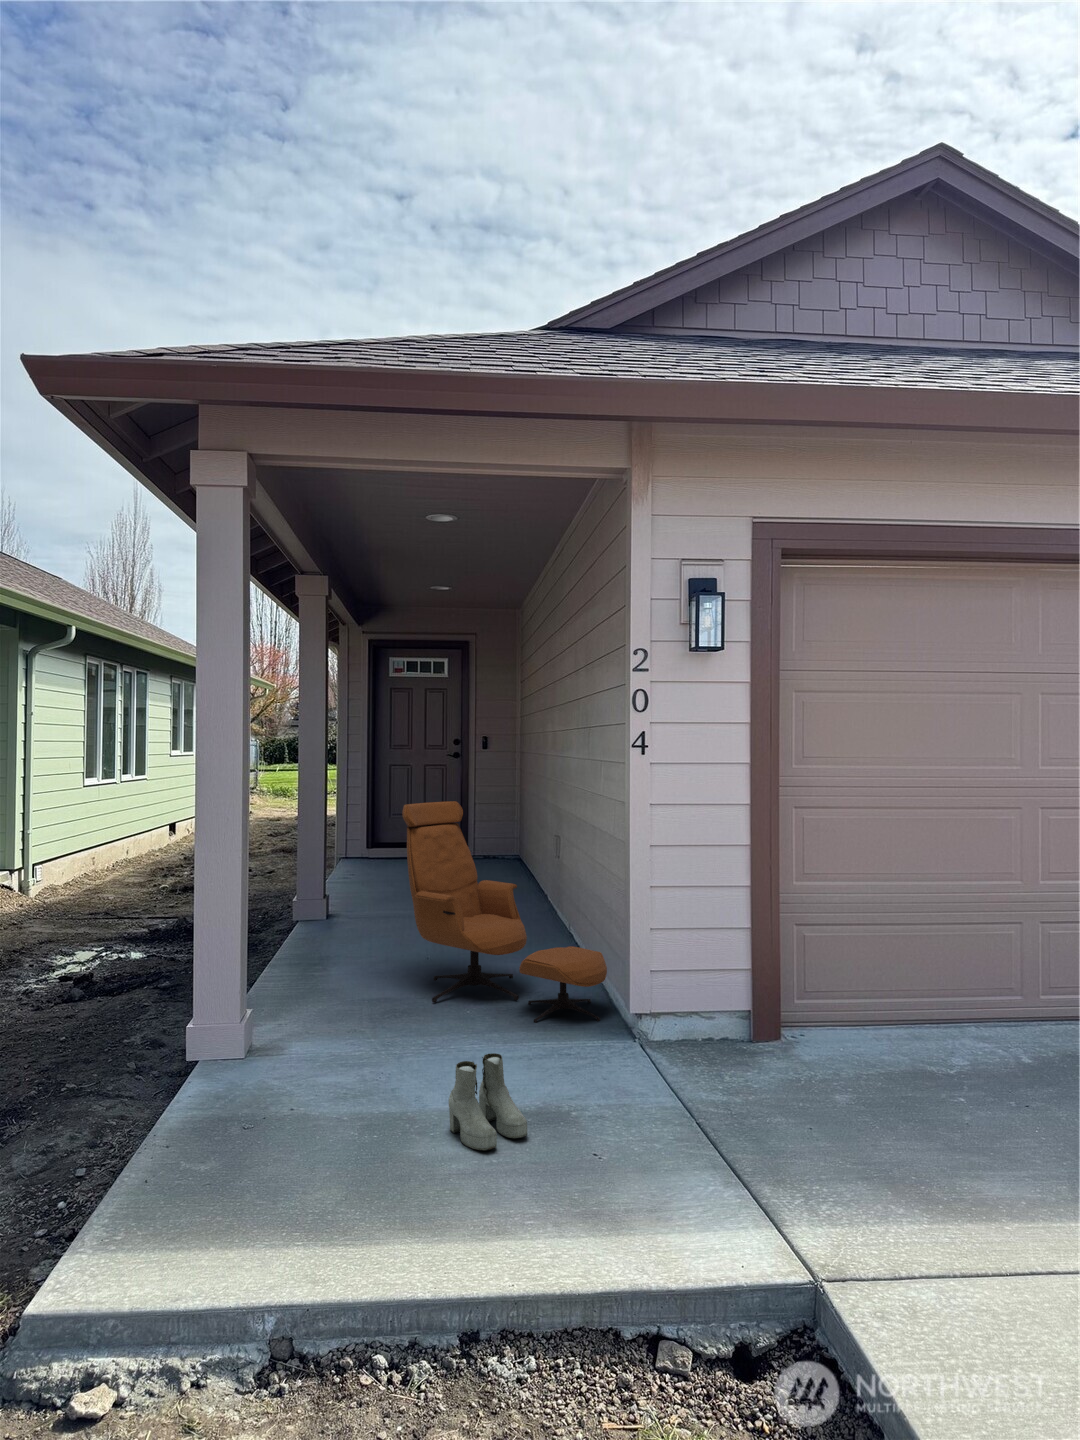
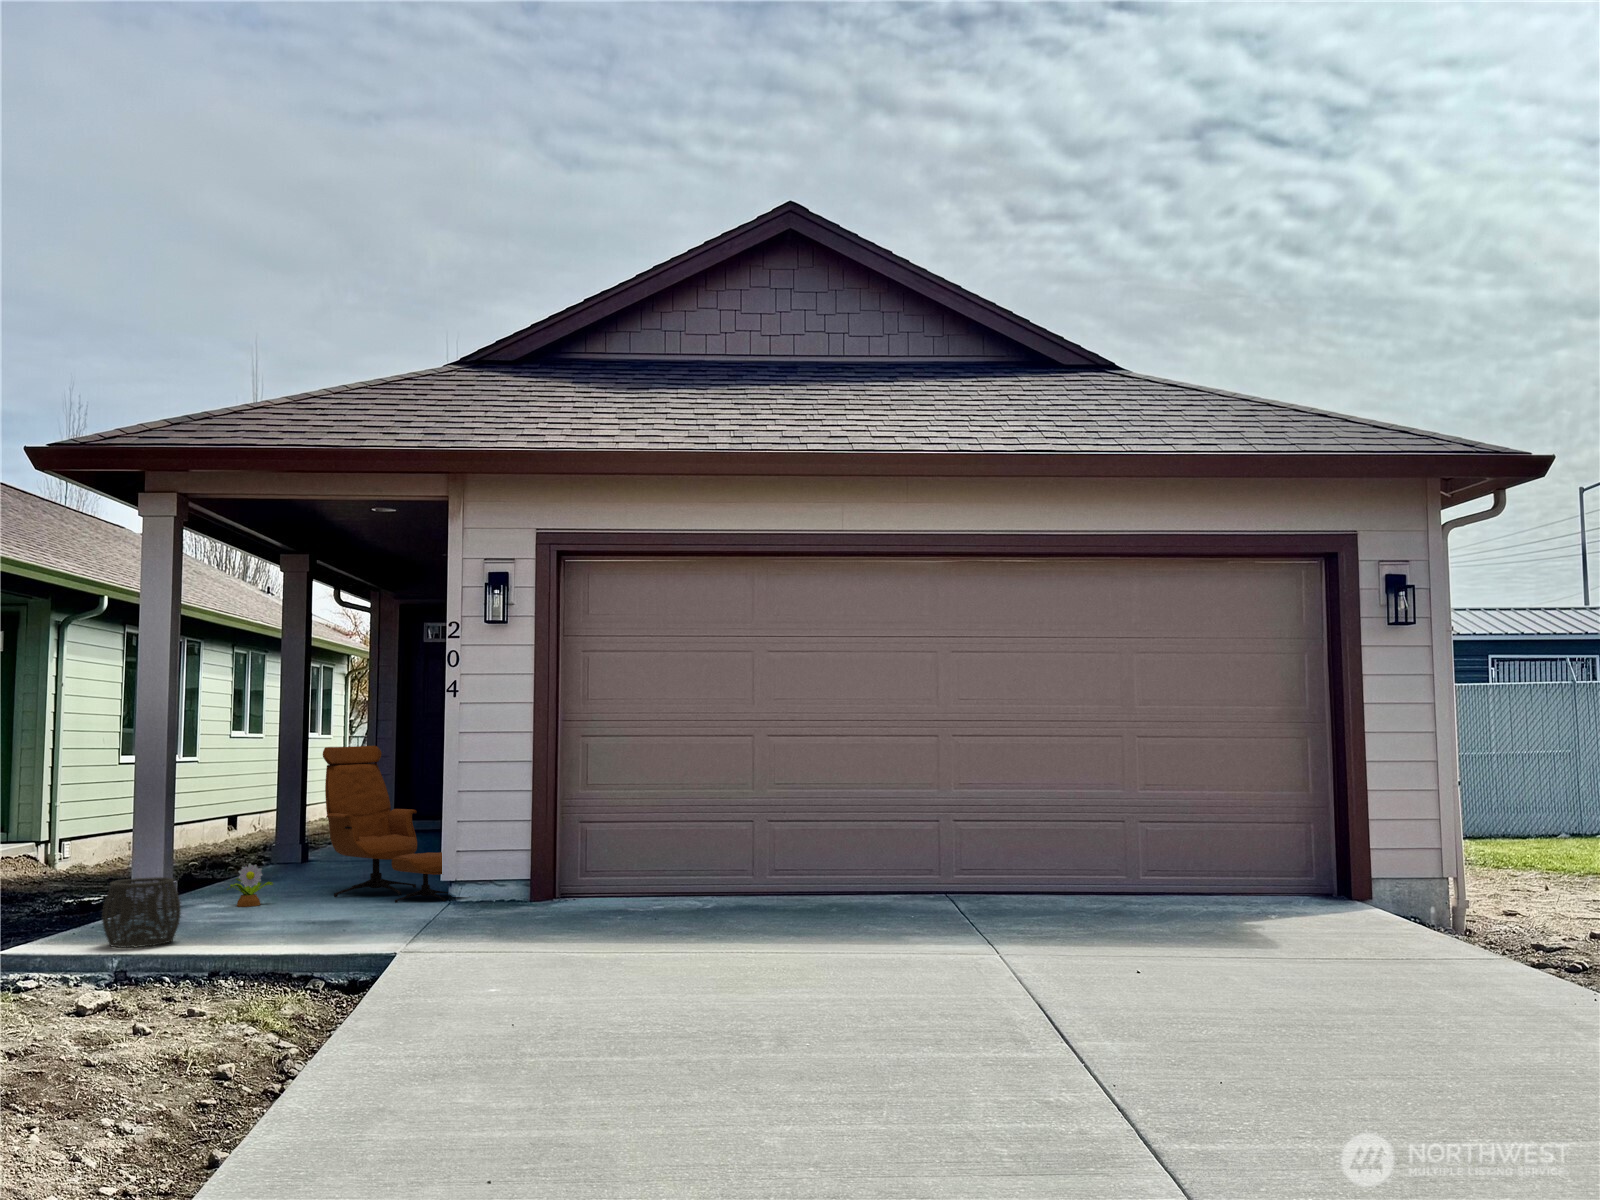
decorative plant: none [308,971,367,1030] -> present [227,863,273,907]
boots: present [449,1053,527,1151] -> none [268,884,313,932]
woven basket: none [204,1072,342,1230] -> present [102,877,181,948]

